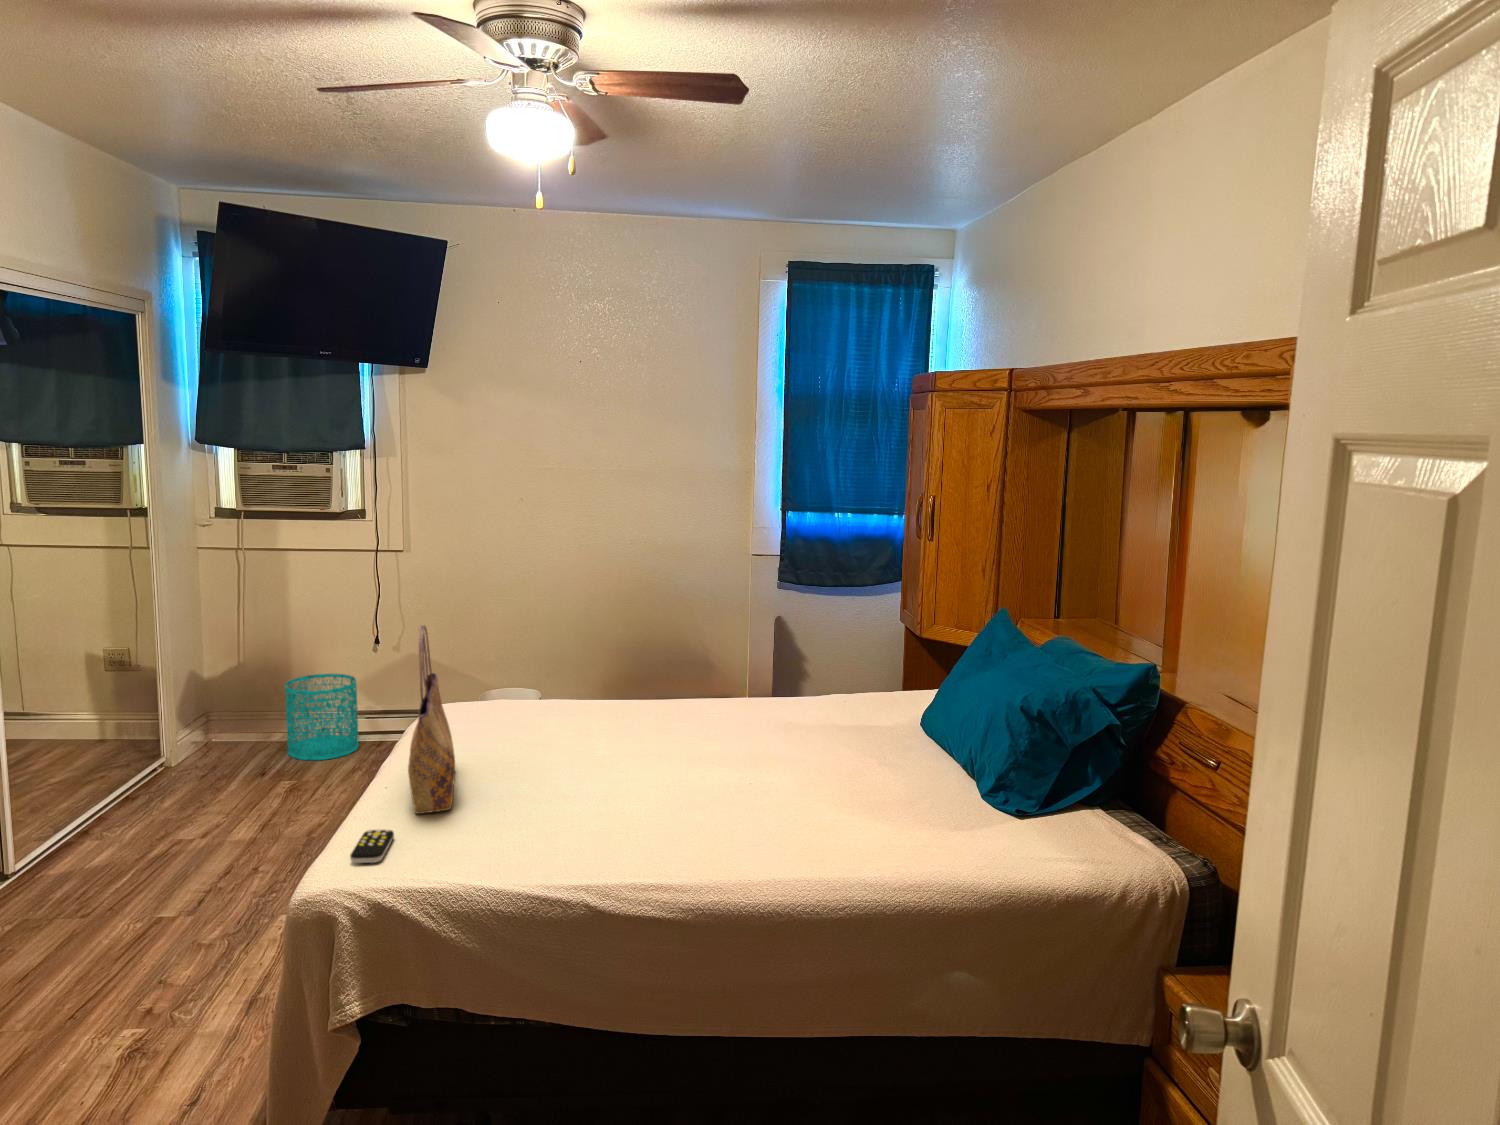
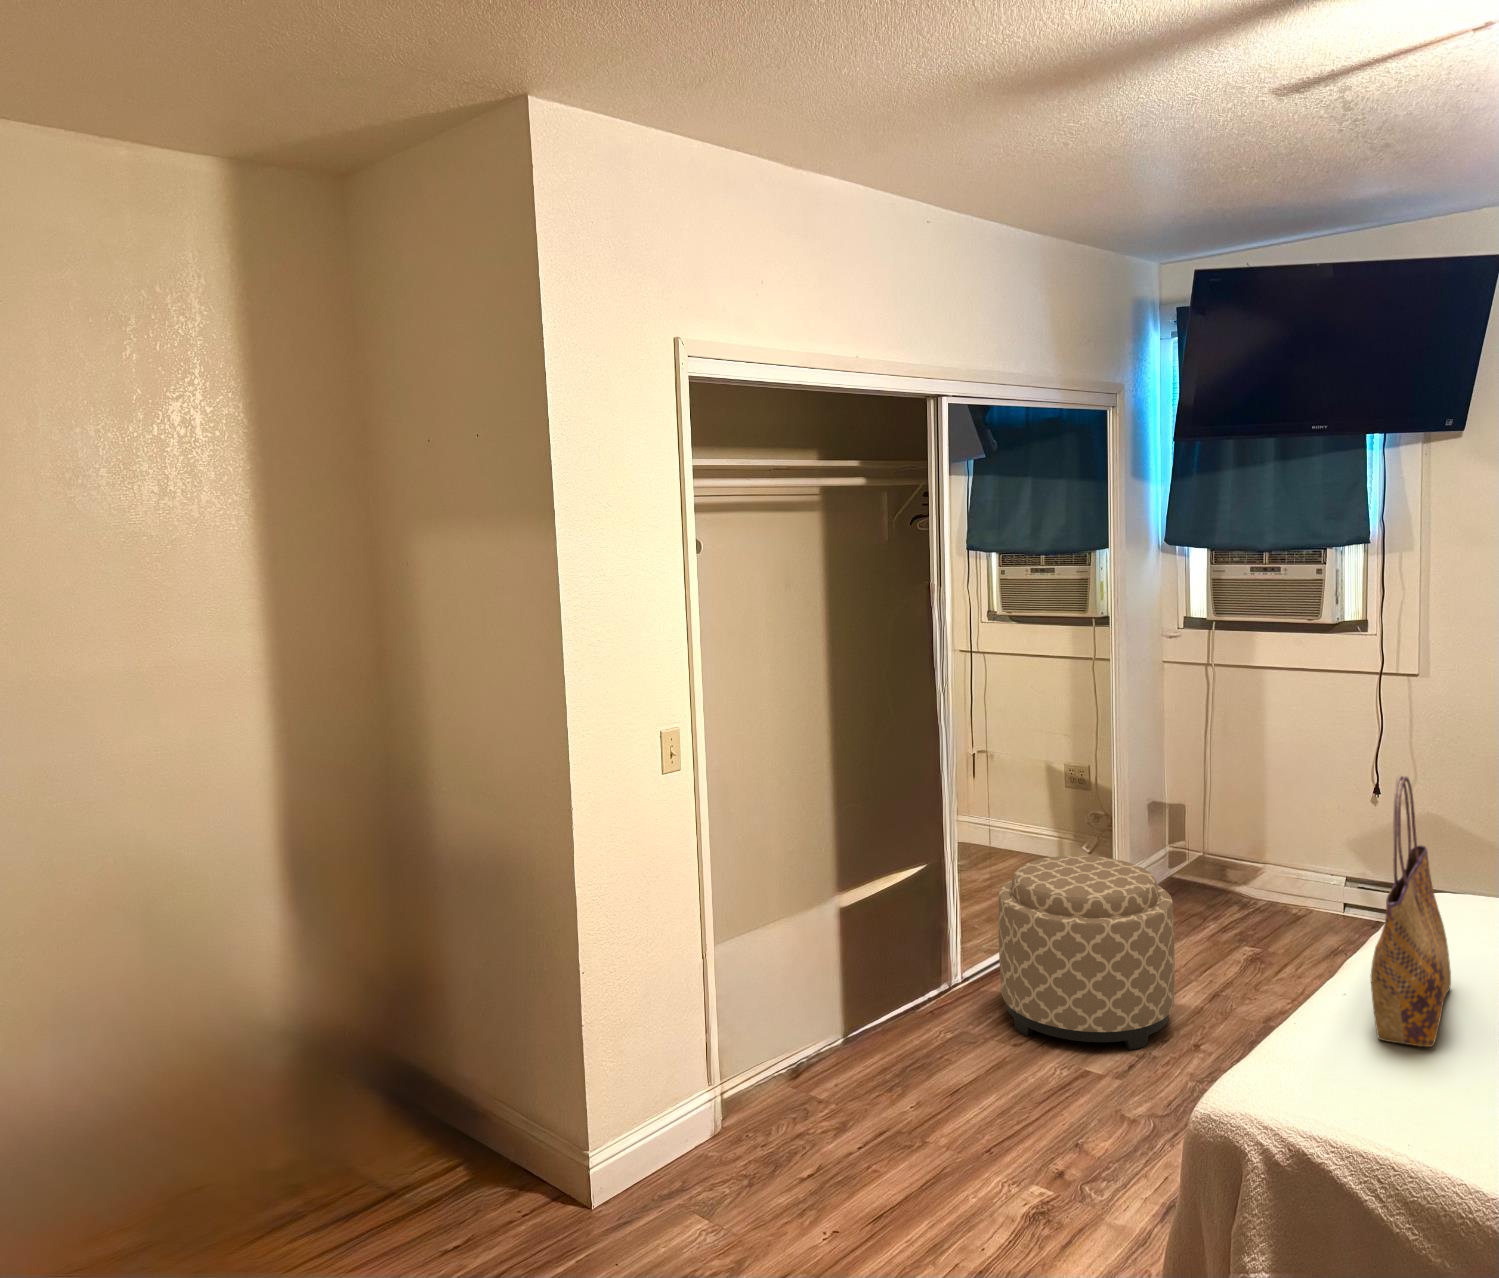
wastebasket: present [285,674,359,760] -> none [1253,823,1343,932]
ottoman: none [50,727,233,907] -> present [998,856,1175,1050]
remote control: present [350,829,394,863] -> none [1274,1044,1341,1093]

